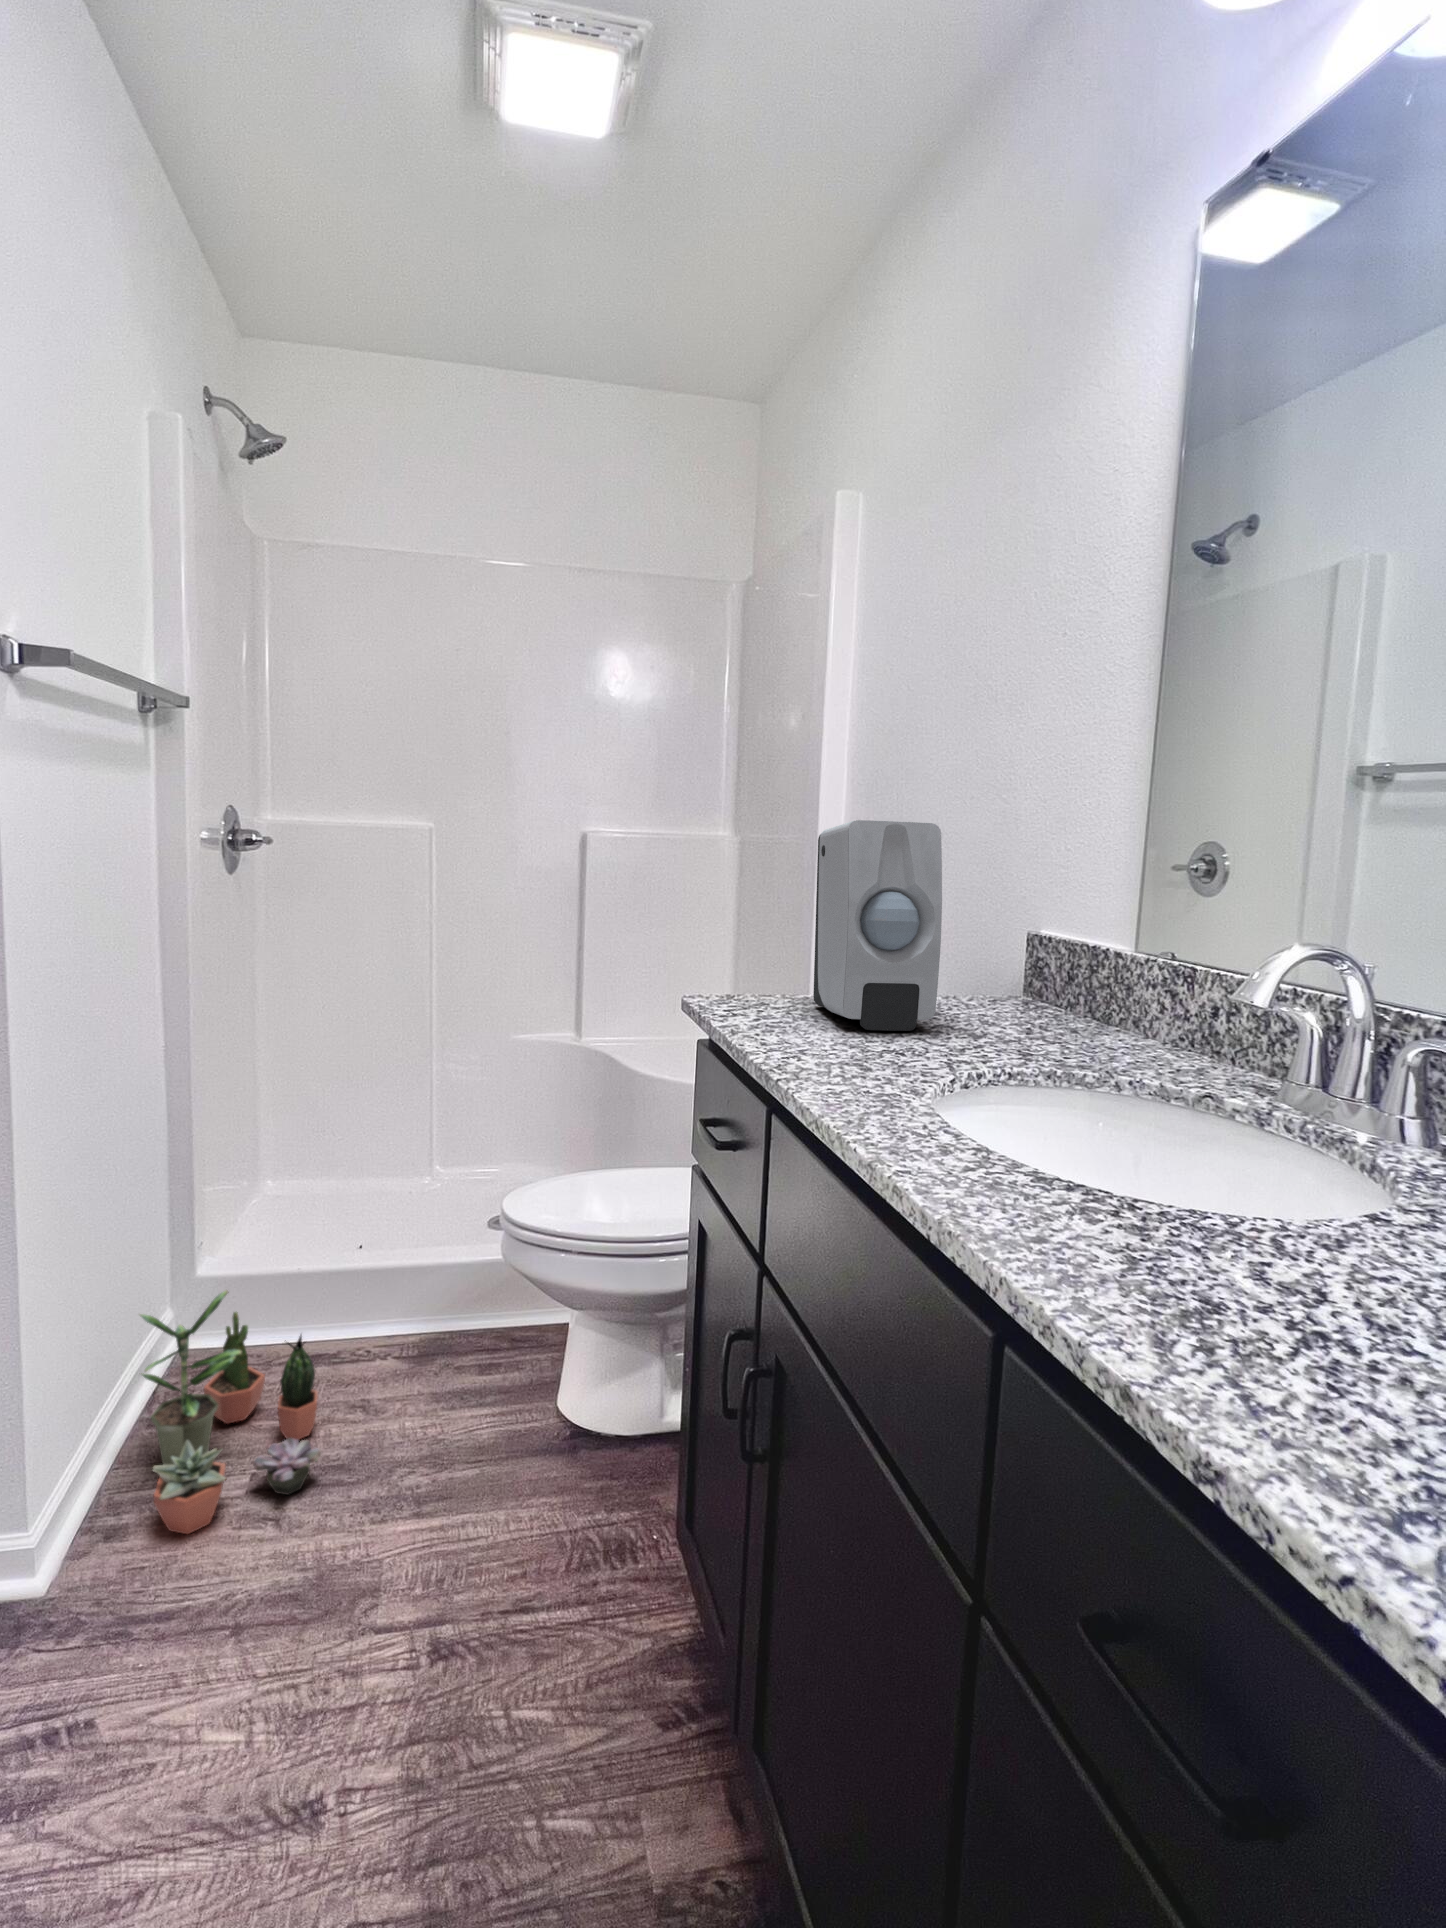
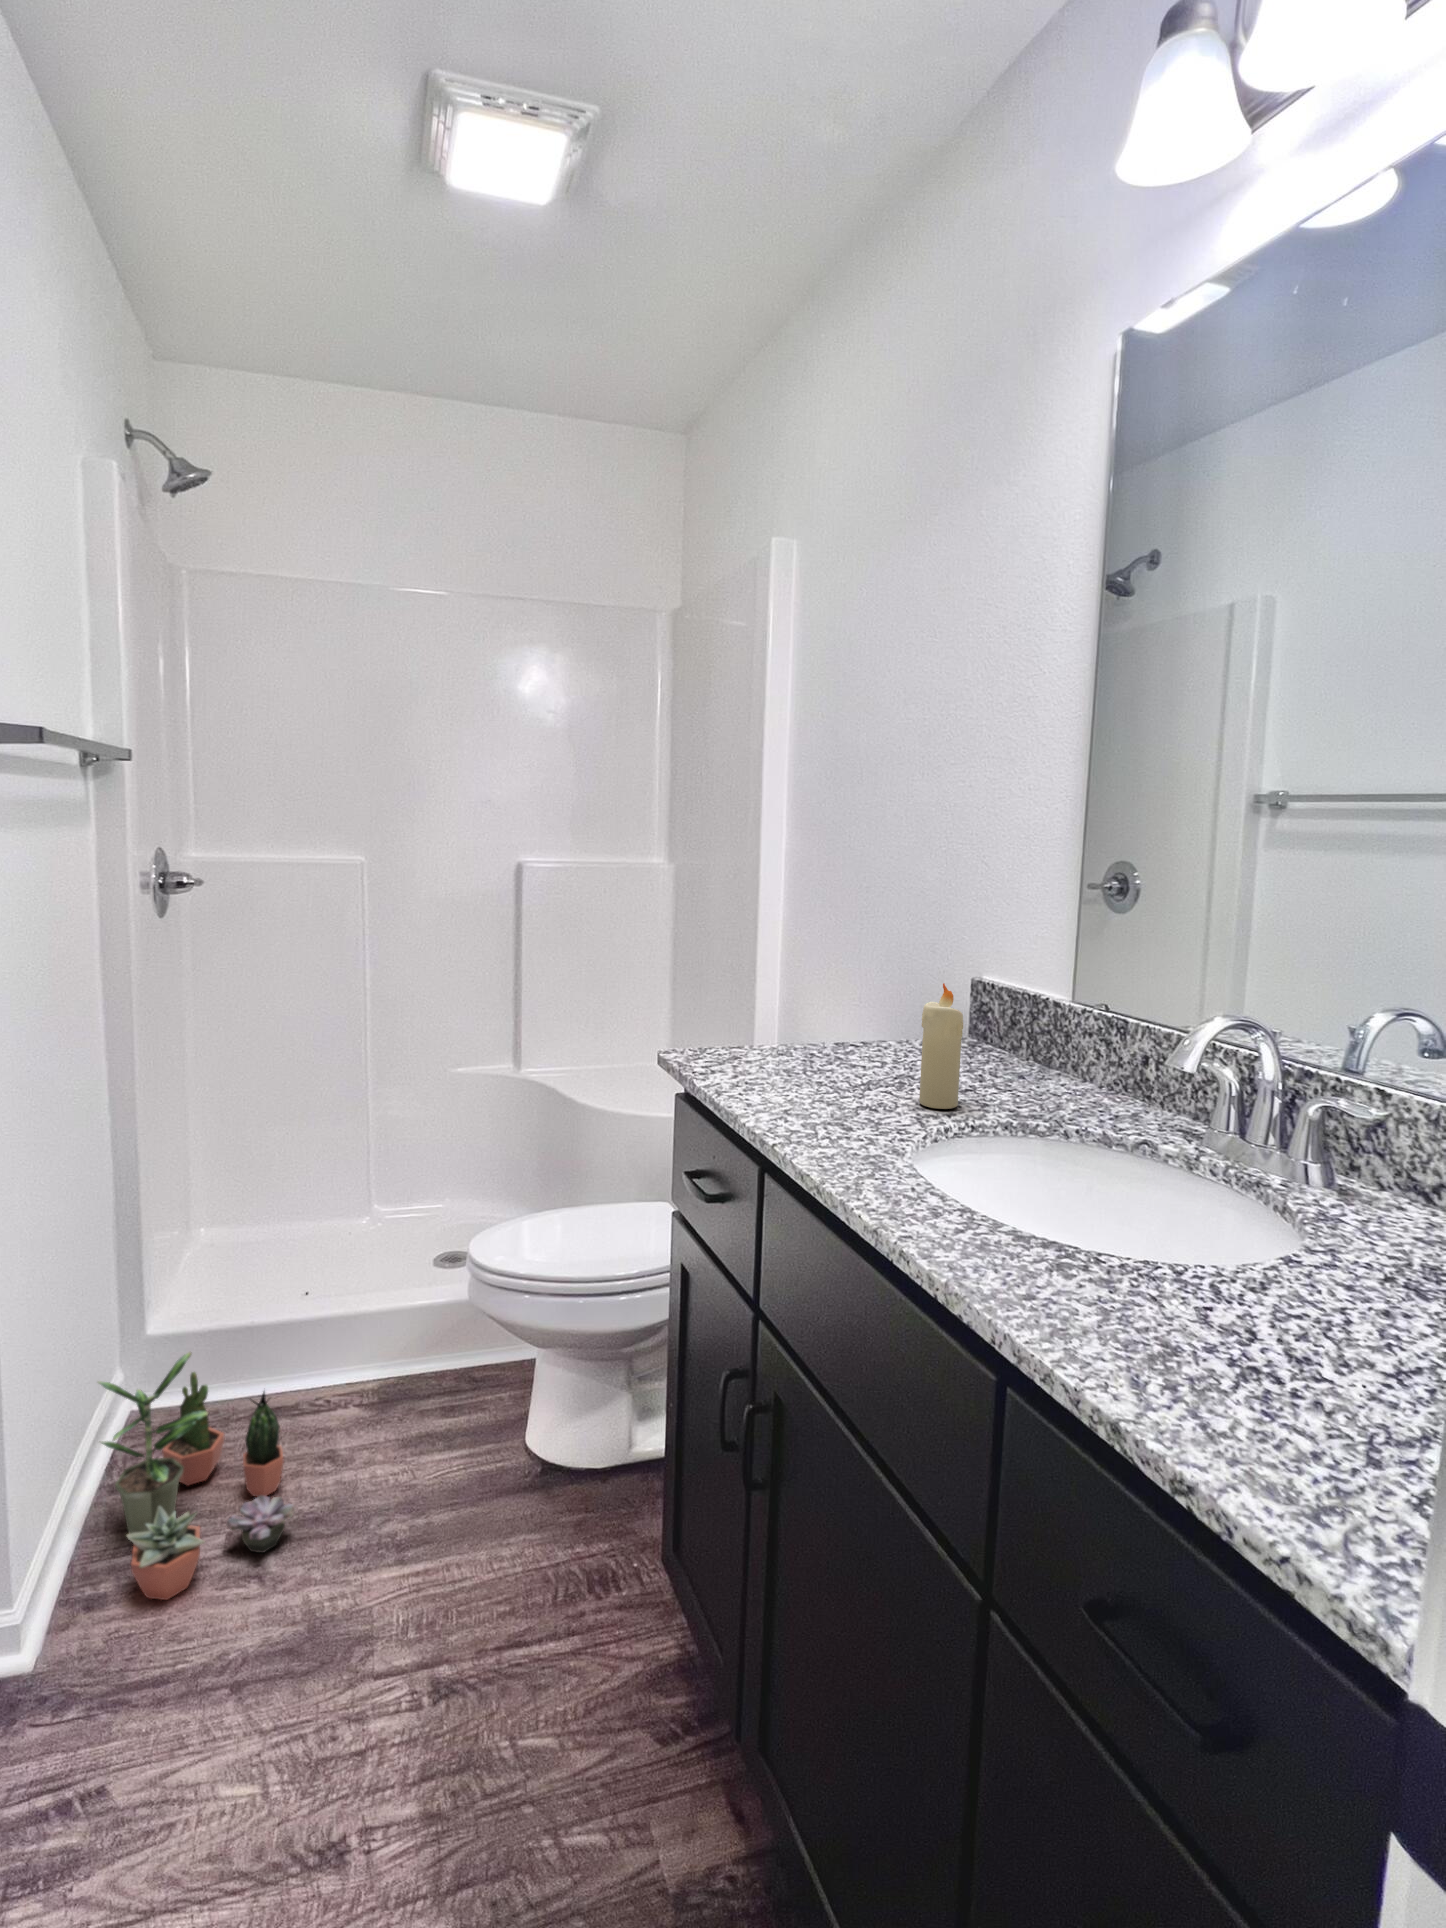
soap dispenser: present [813,820,942,1031] -> none [783,891,905,1084]
candle: none [952,917,1002,1056] -> present [919,983,963,1109]

